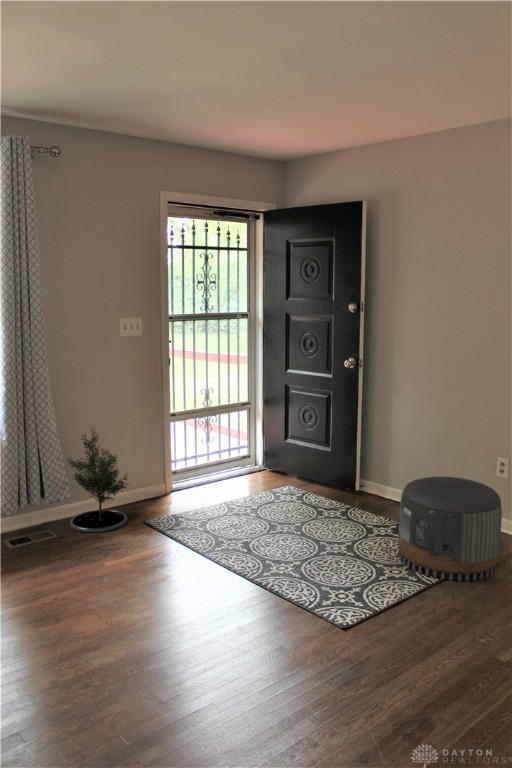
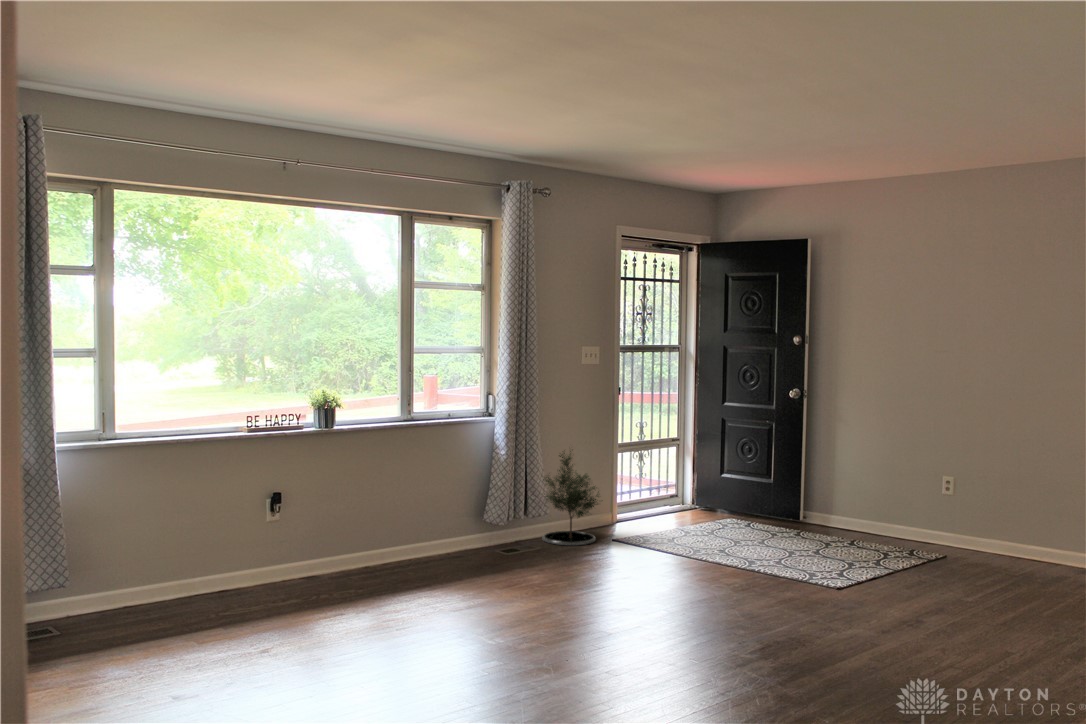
pouf: present [398,477,502,581] -> none [866,490,962,575]

